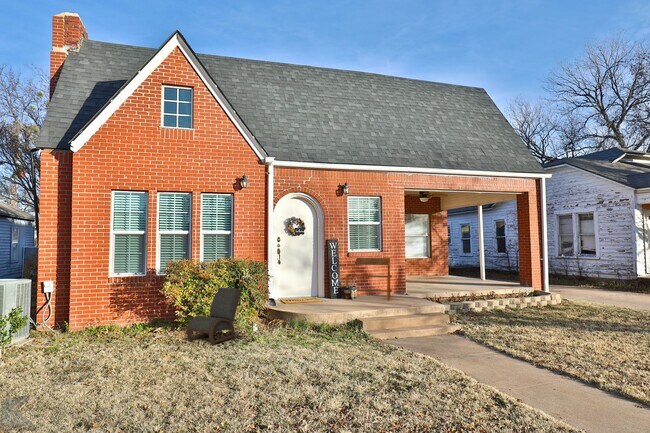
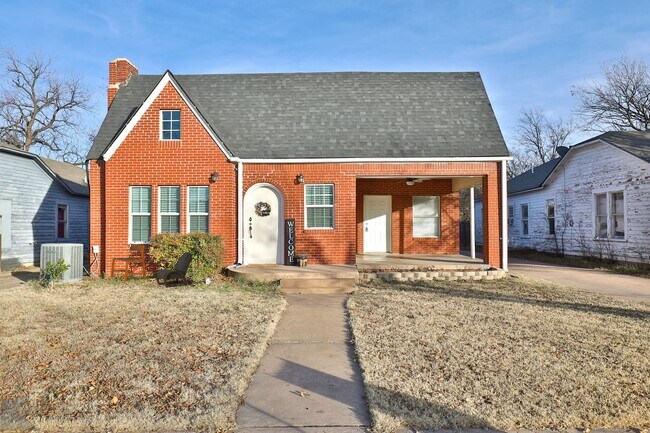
bench: present [346,258,392,300] -> present [111,244,146,281]

